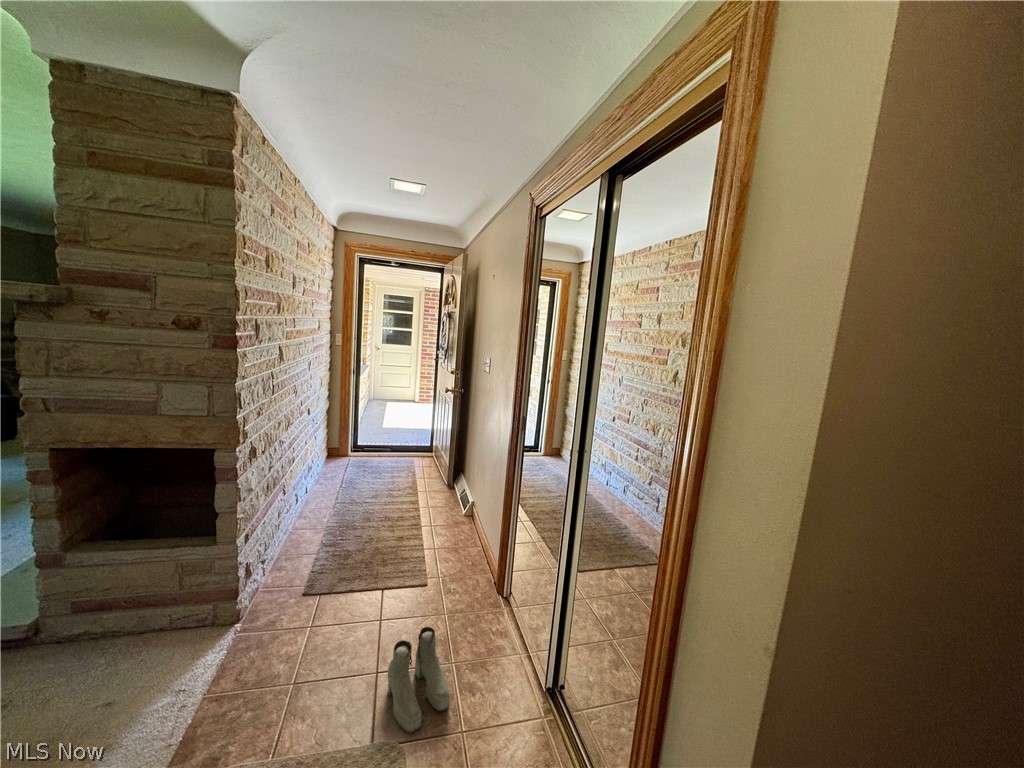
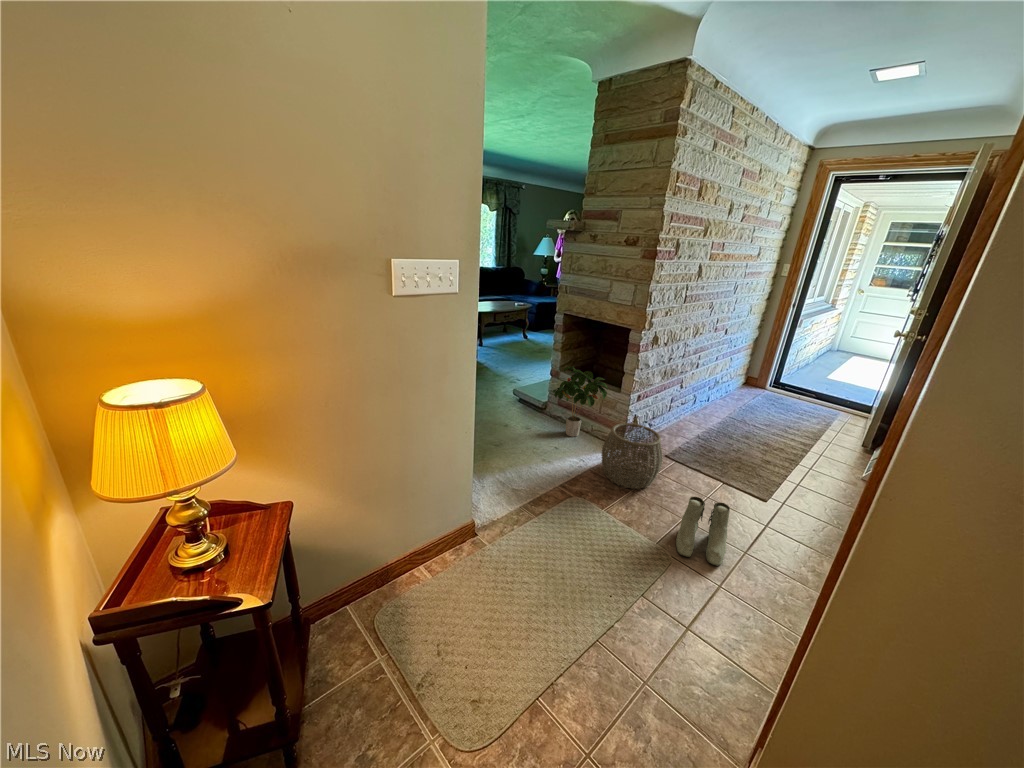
potted plant: none [44,537,192,668] -> present [553,366,608,437]
woven basket: none [221,579,324,700] -> present [601,423,663,489]

